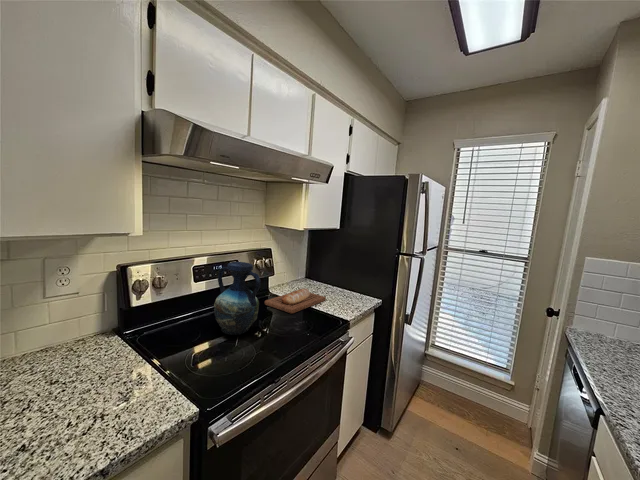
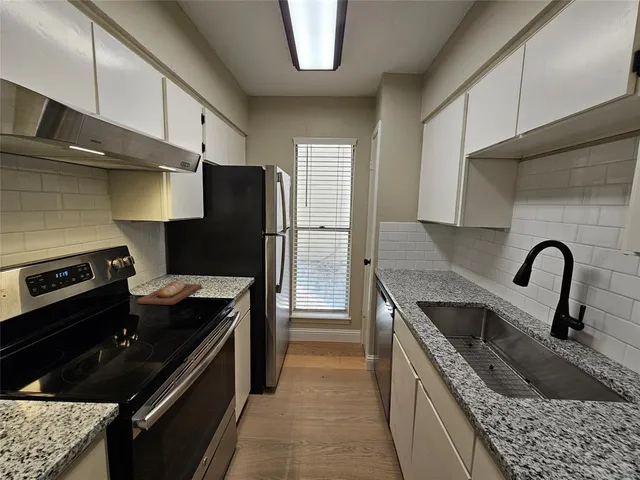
vase: present [214,262,261,335] -> none [84,259,142,338]

